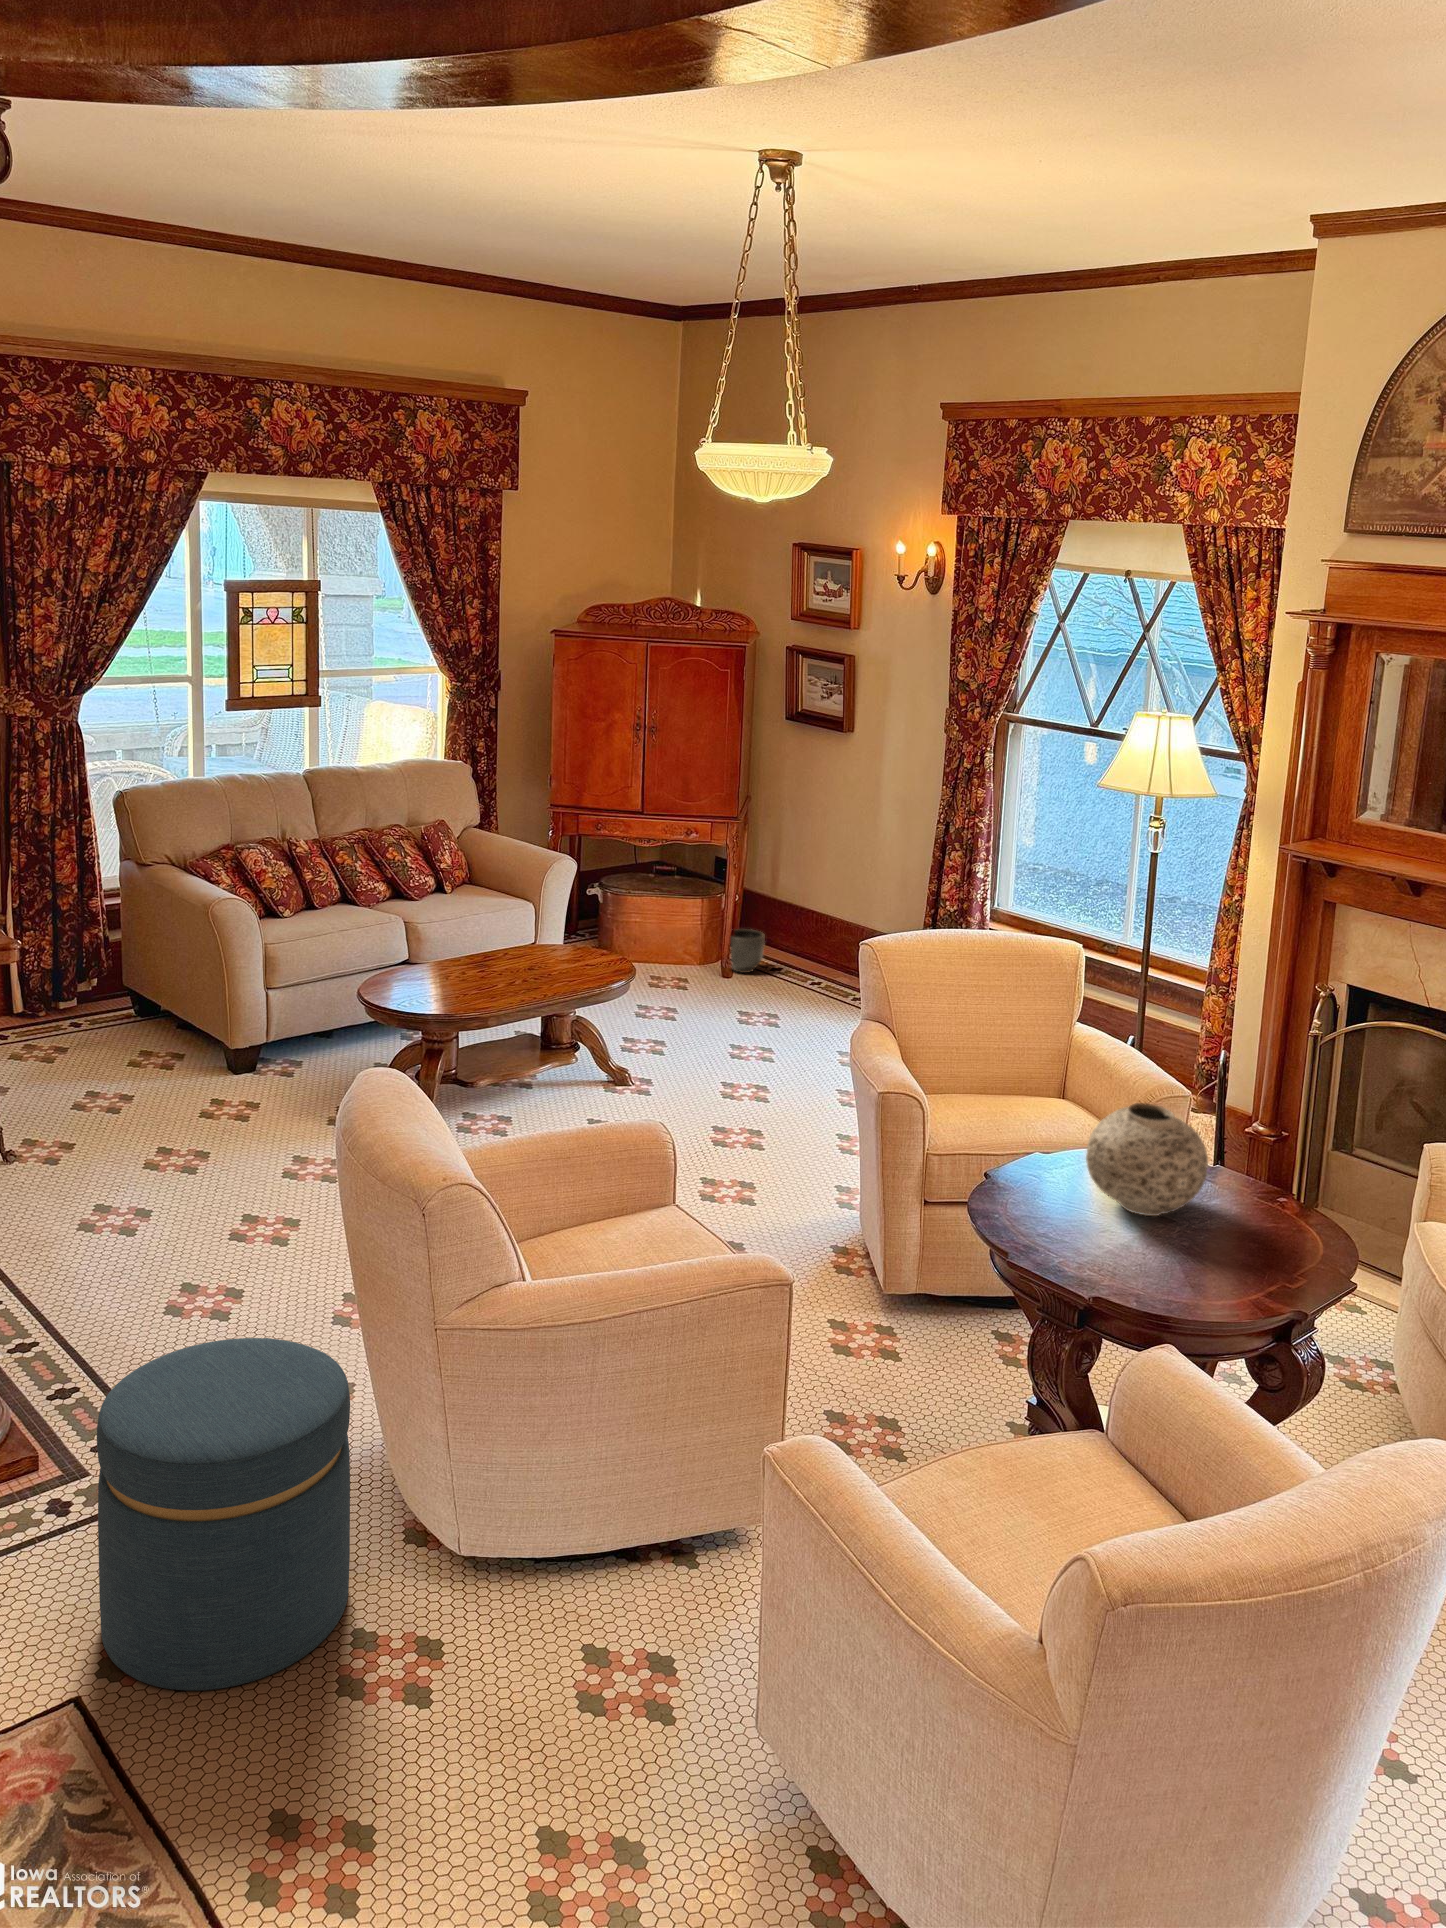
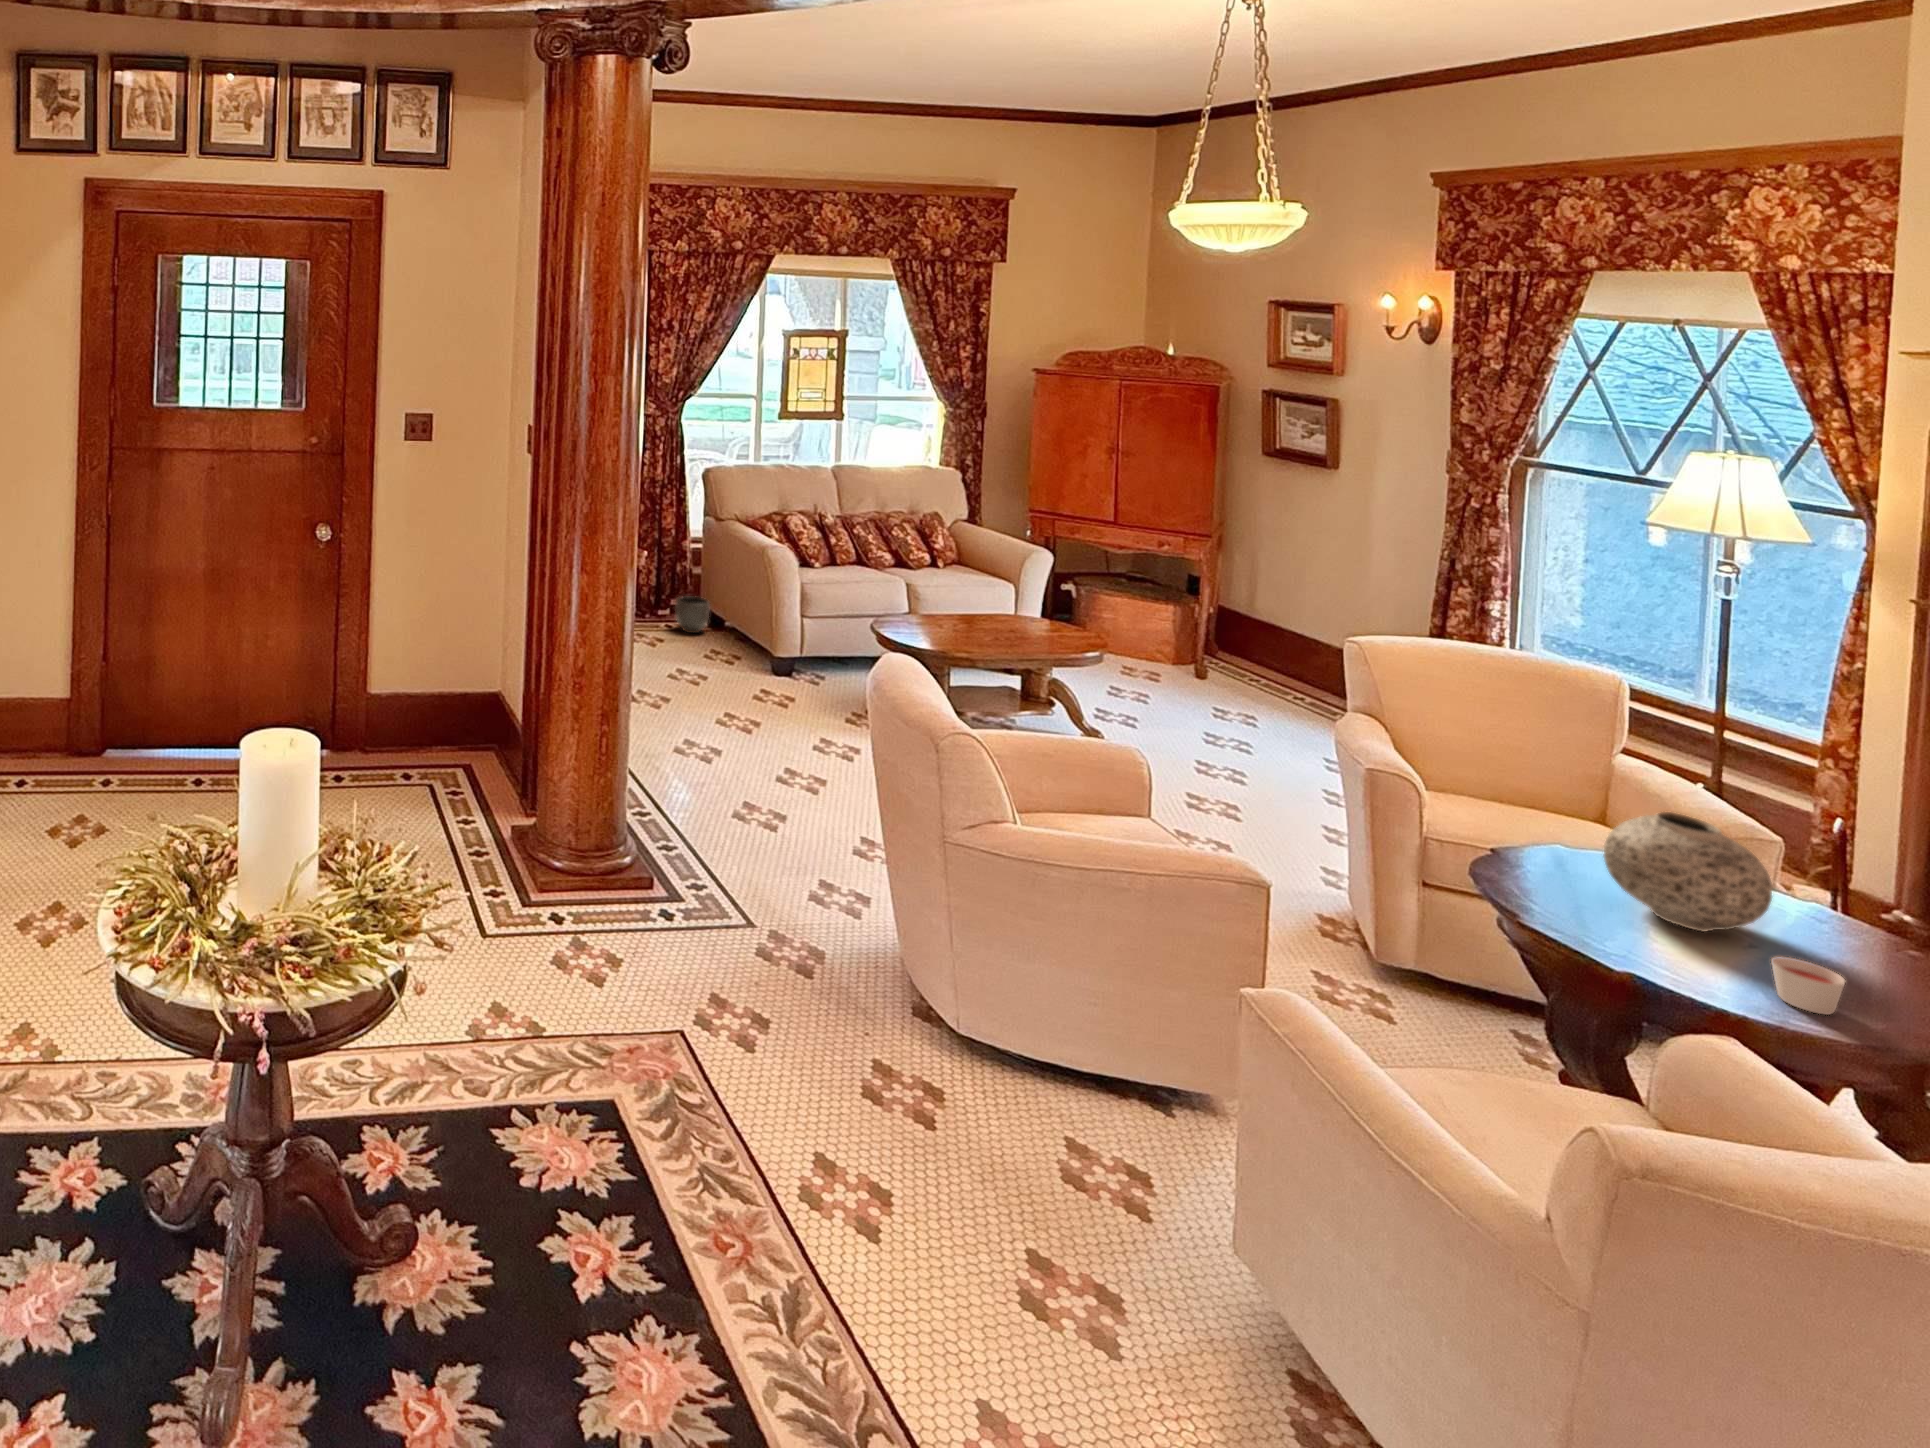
planter: present [731,929,765,973] -> present [676,596,710,633]
candle: none [1211,1233,1261,1284] -> present [1771,957,1845,1014]
ottoman: present [97,1338,350,1691] -> none [696,819,873,1063]

